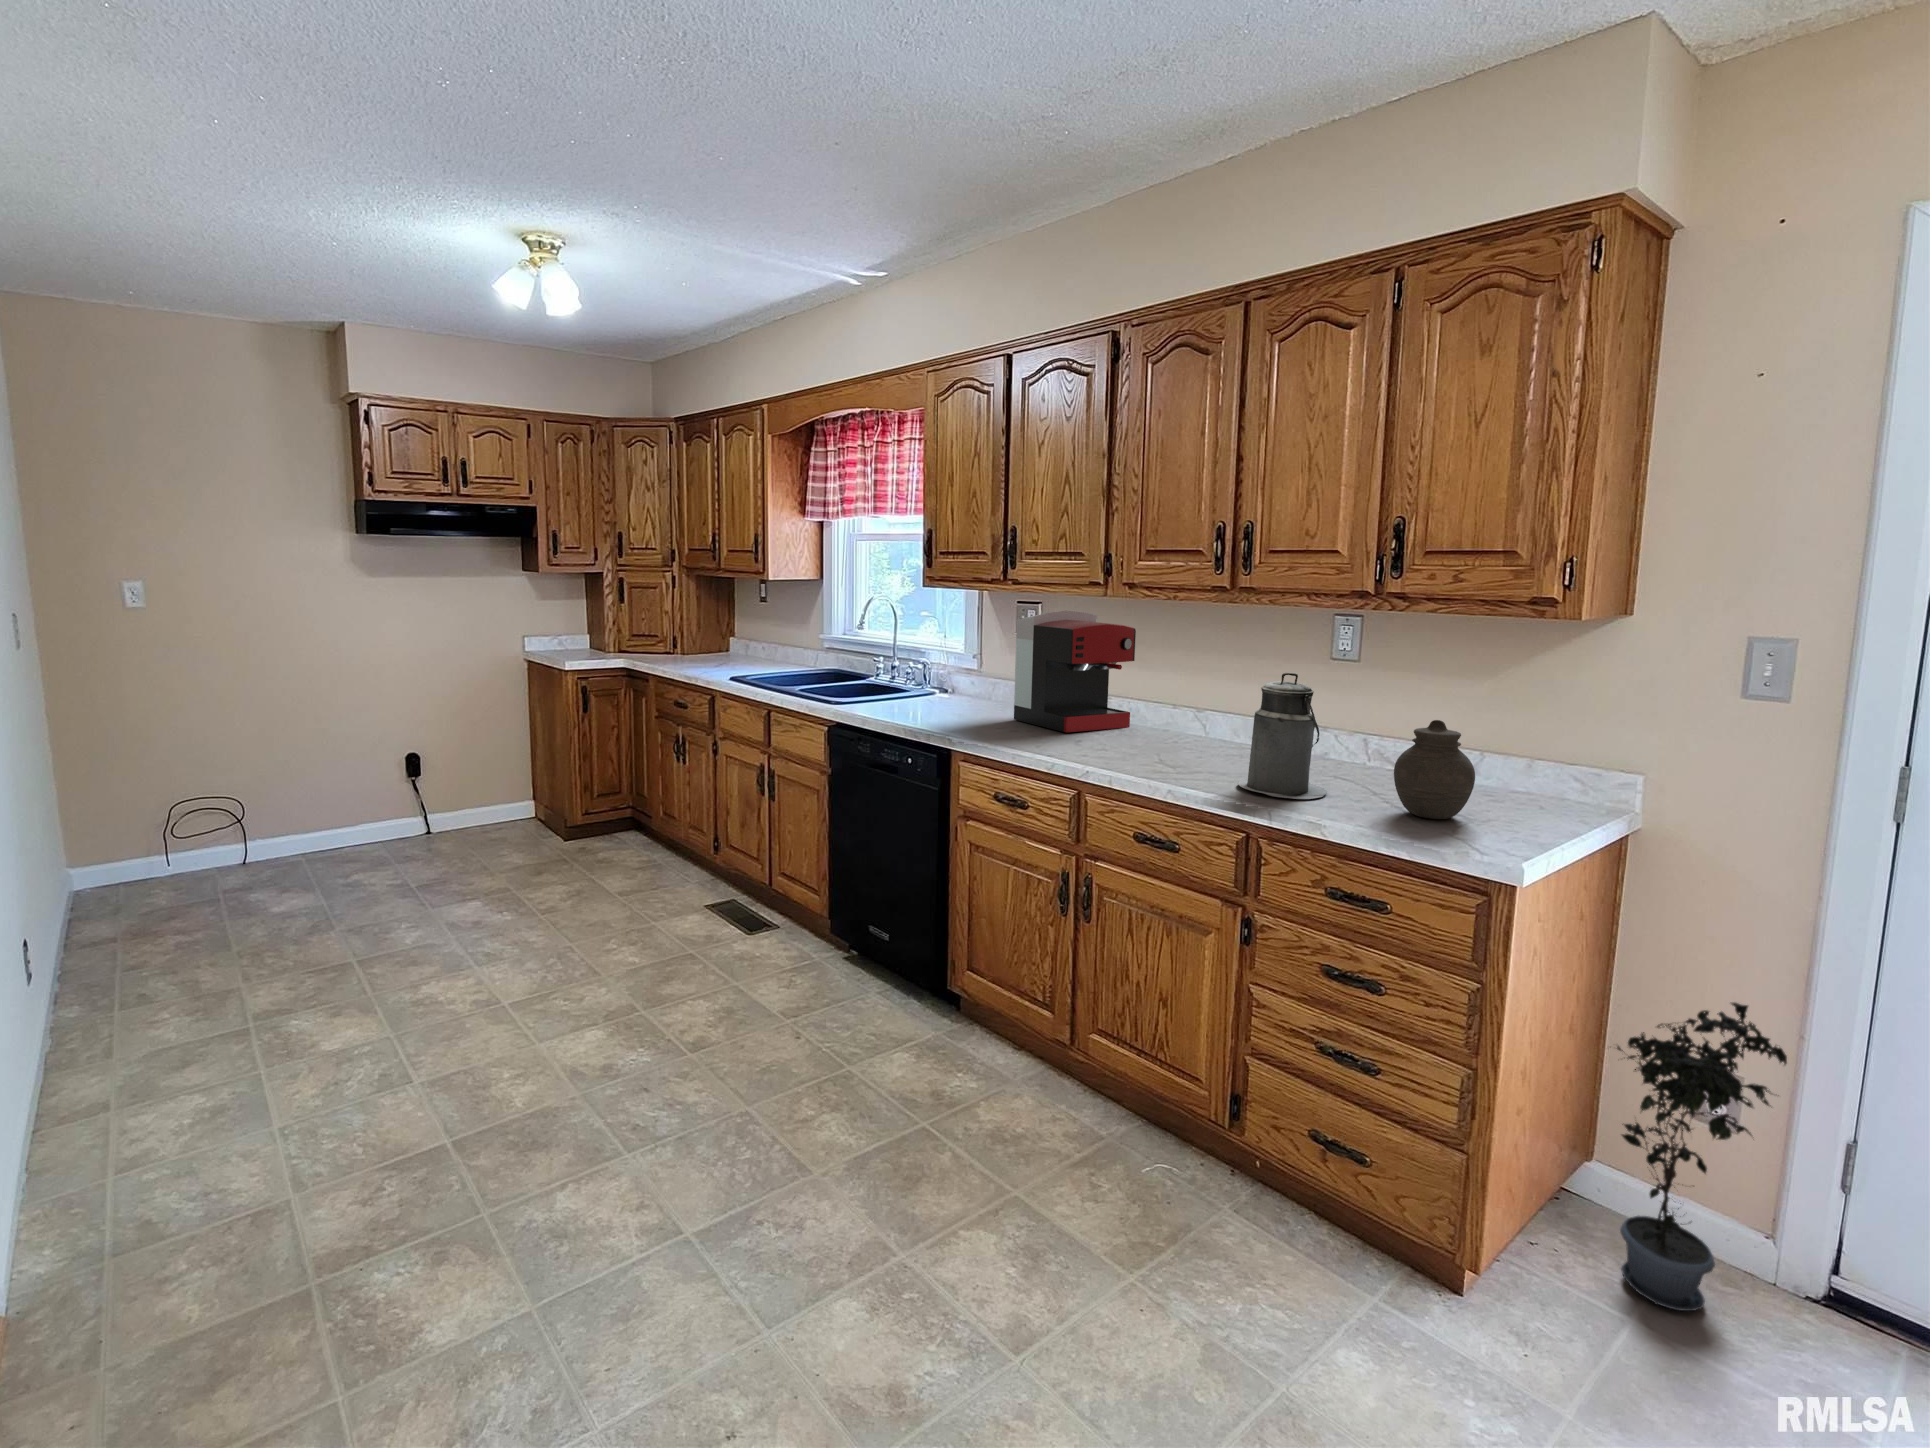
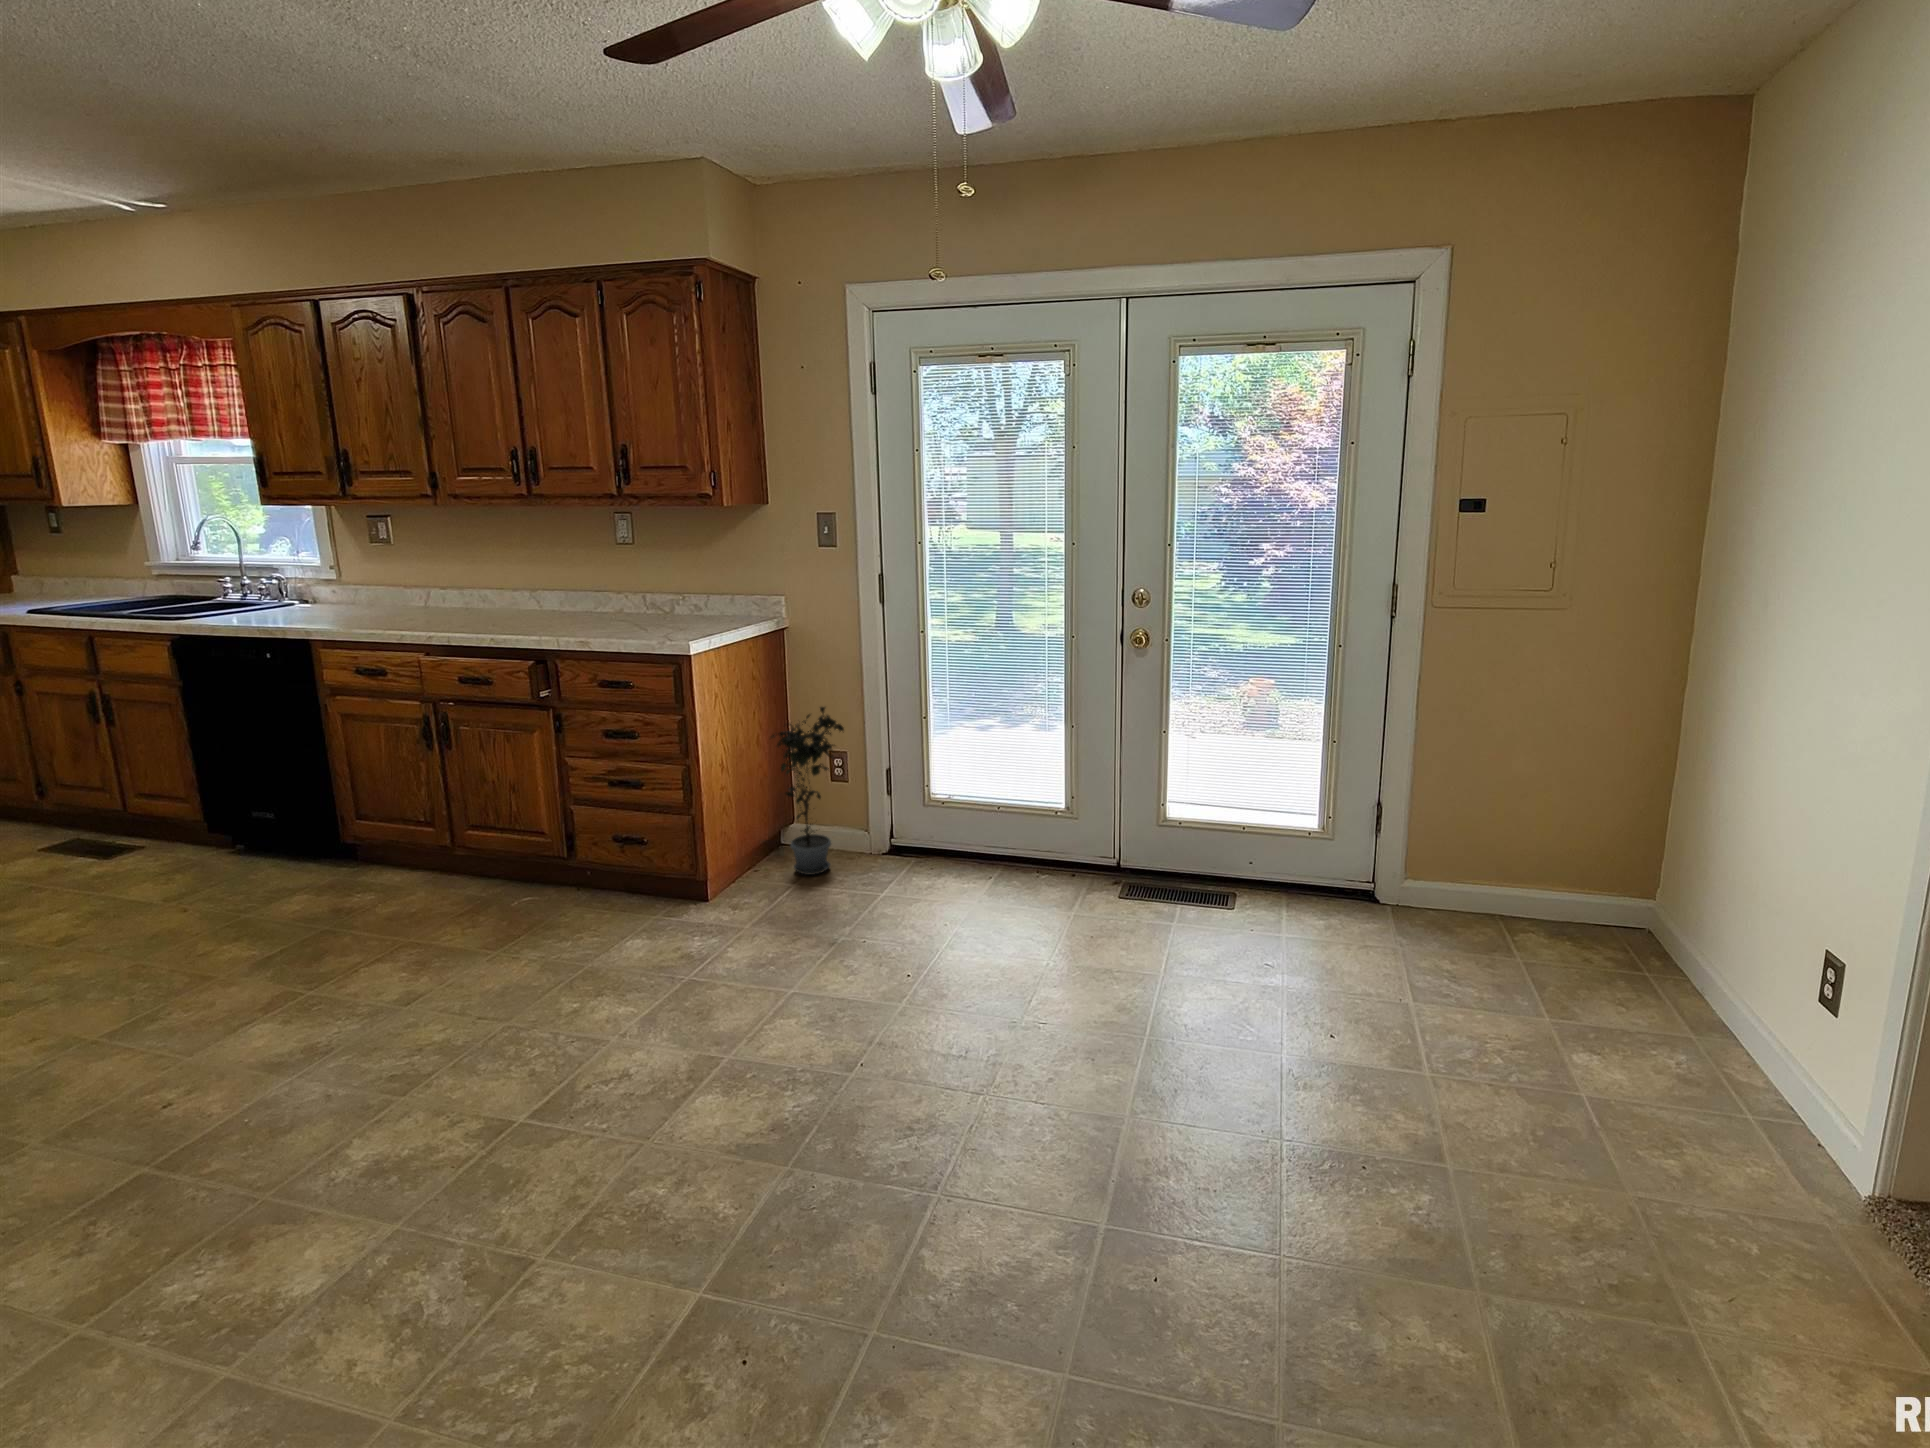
coffee maker: present [1014,611,1136,732] -> none [362,520,481,617]
canister: present [1238,673,1327,799] -> none [544,550,606,633]
jar: present [1394,720,1475,819] -> none [637,572,684,632]

